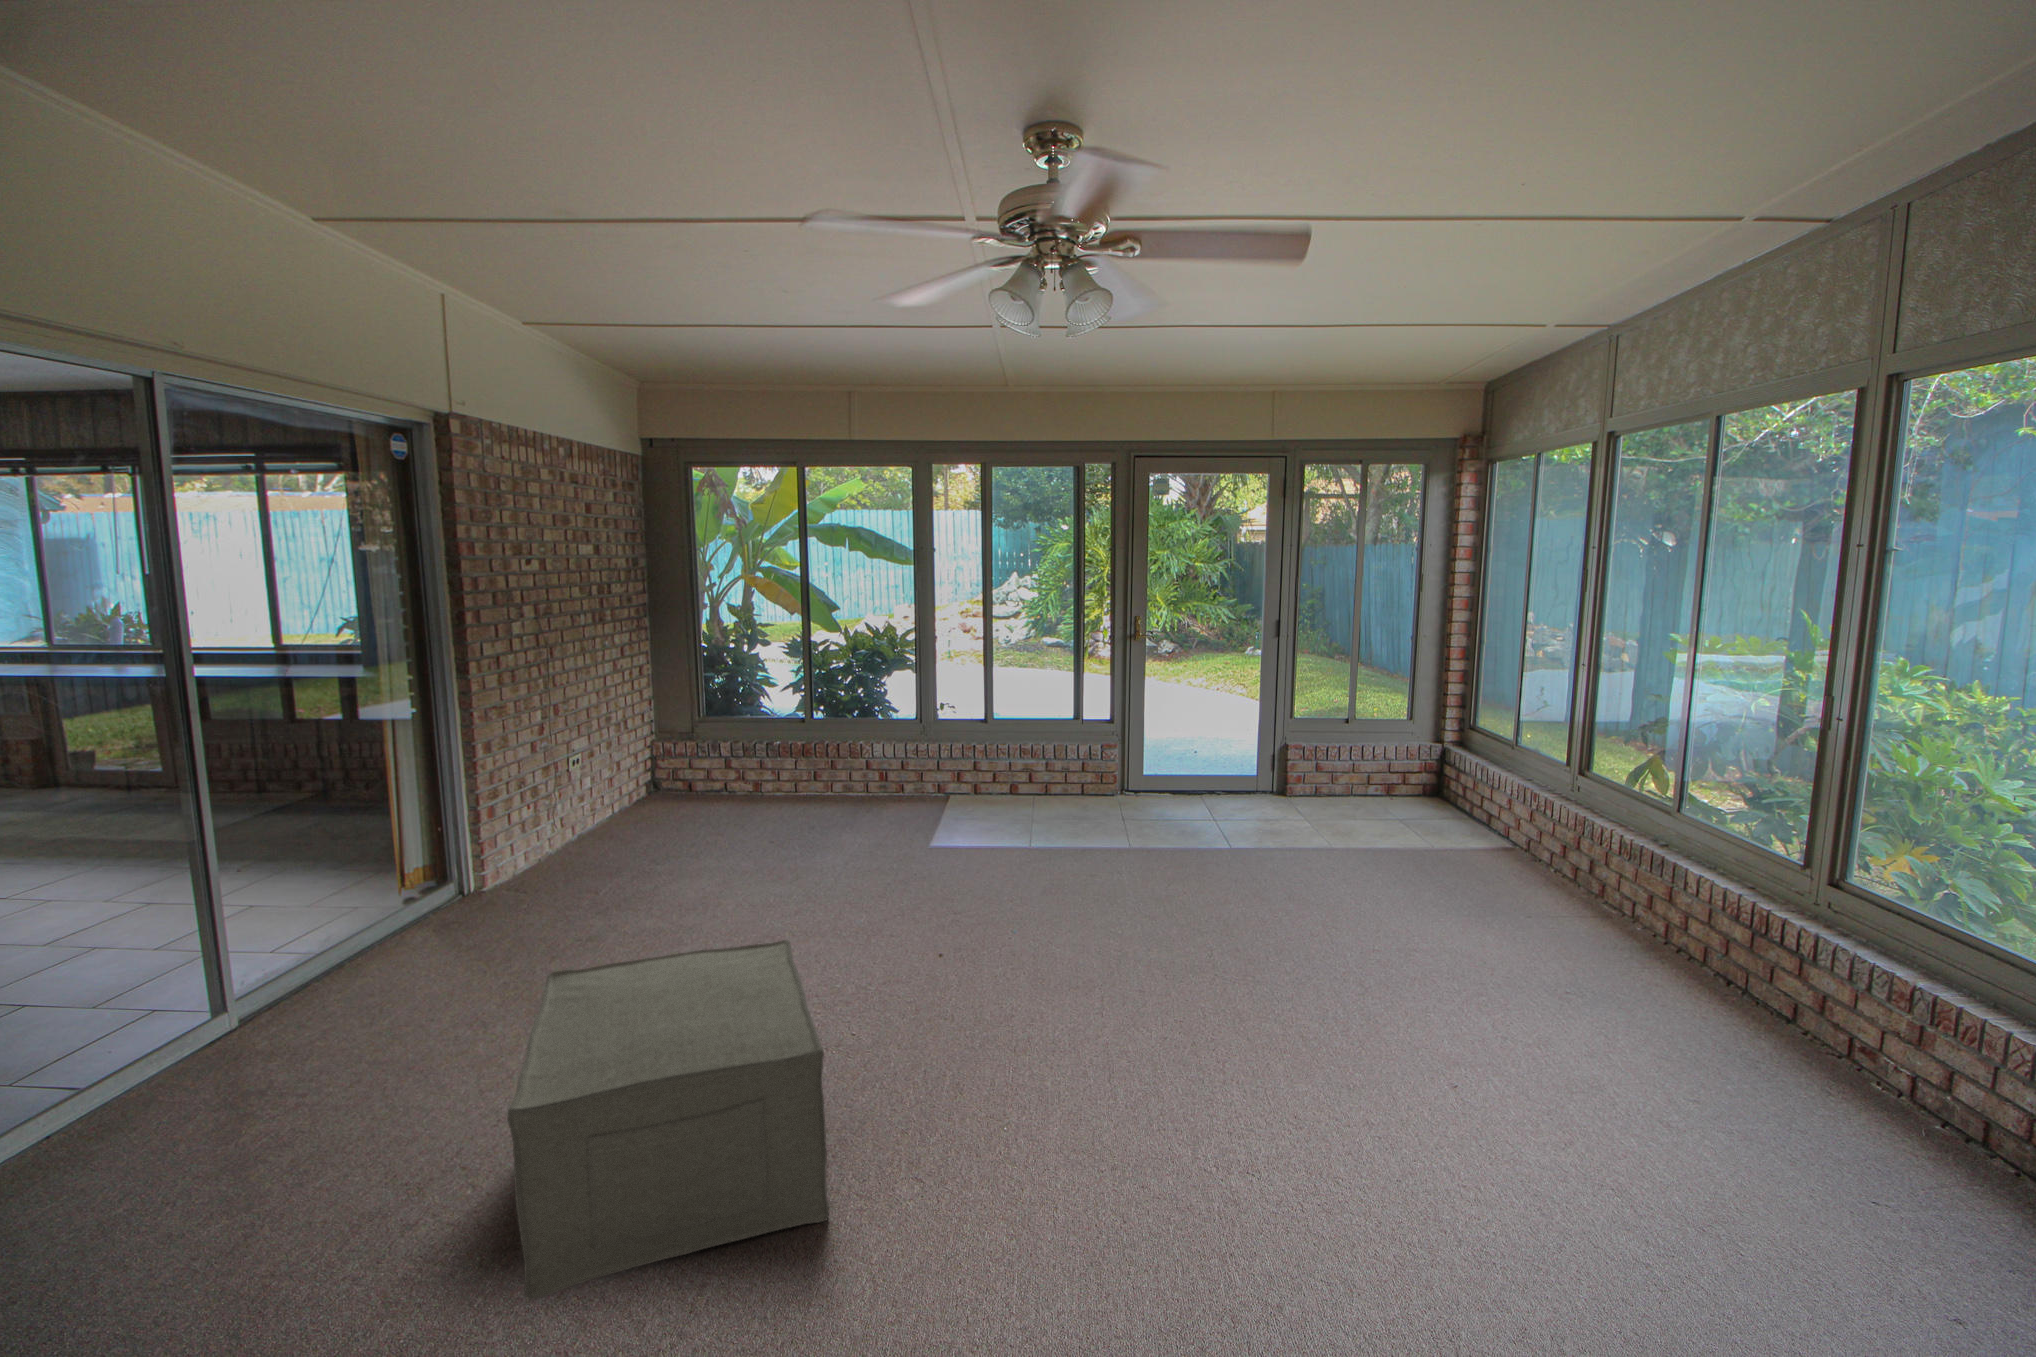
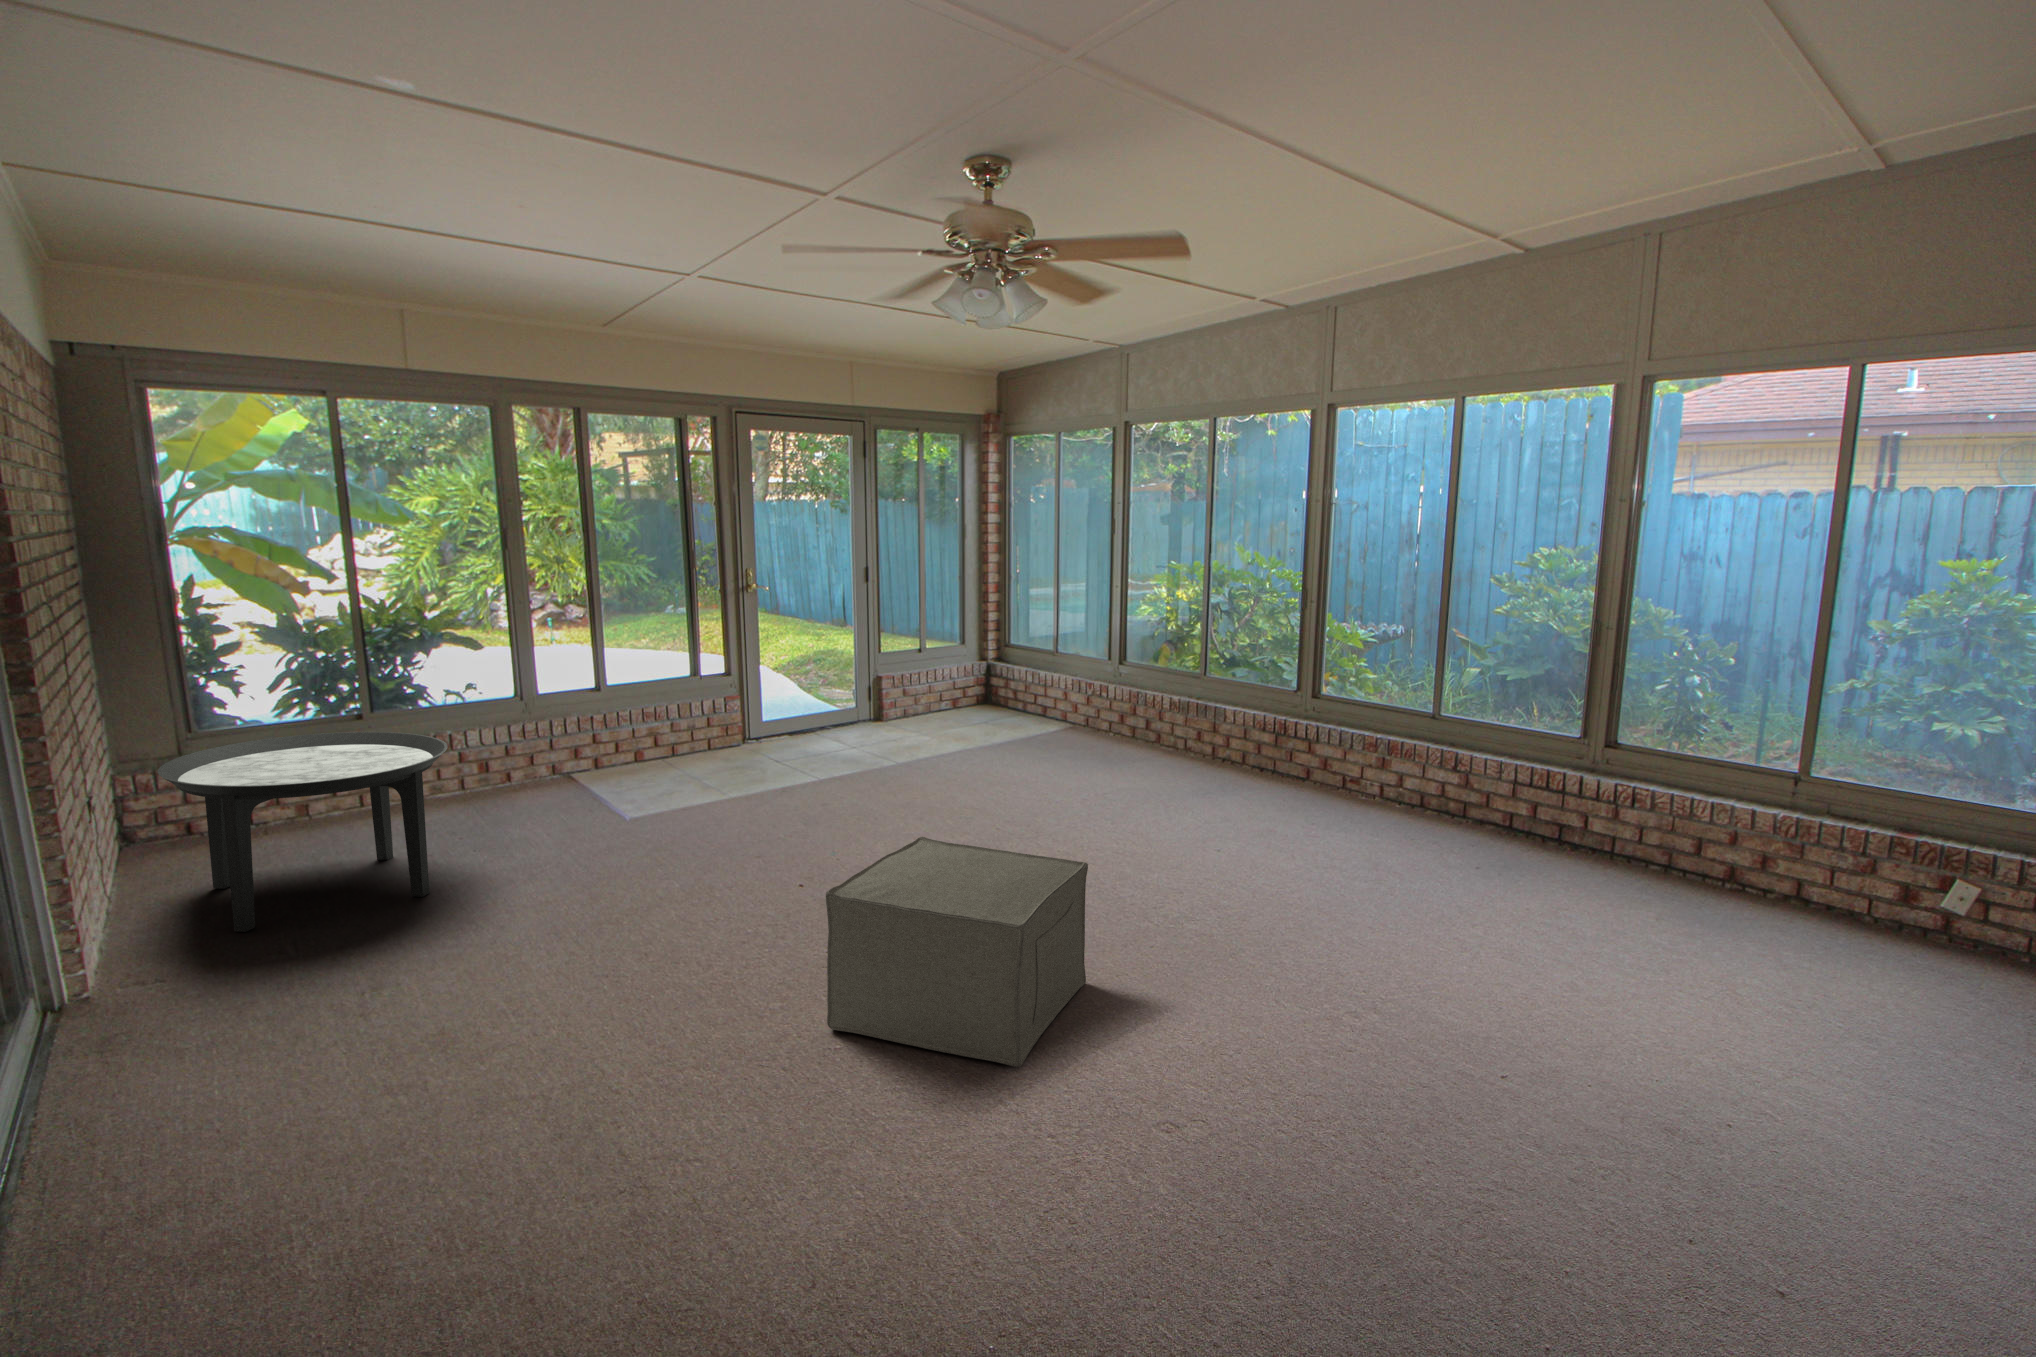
round table: none [555,731,746,868] -> present [157,732,448,932]

